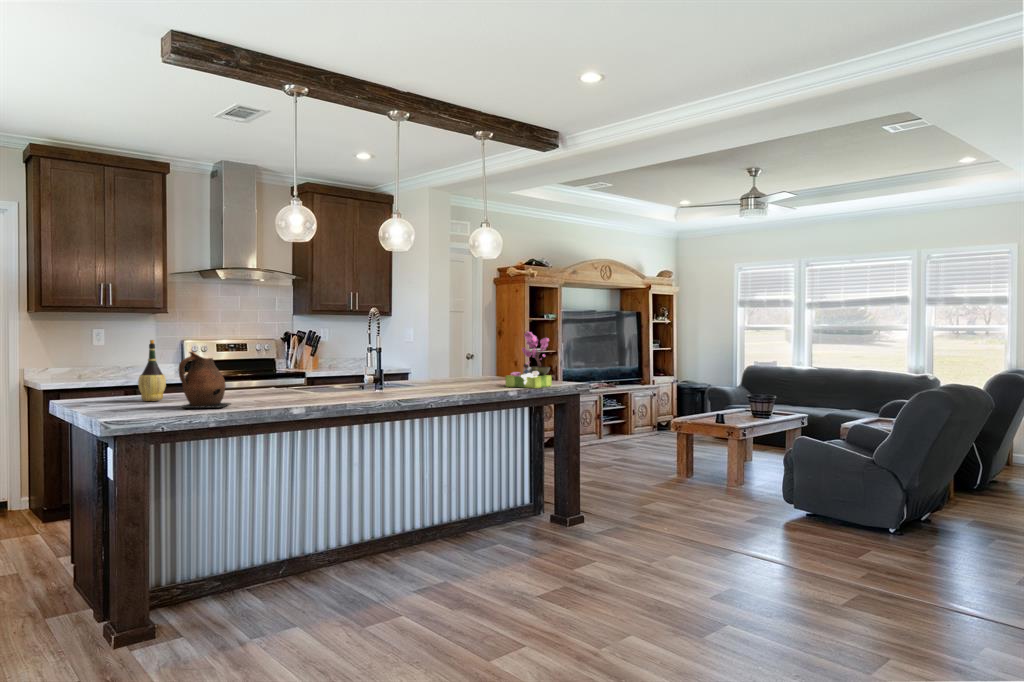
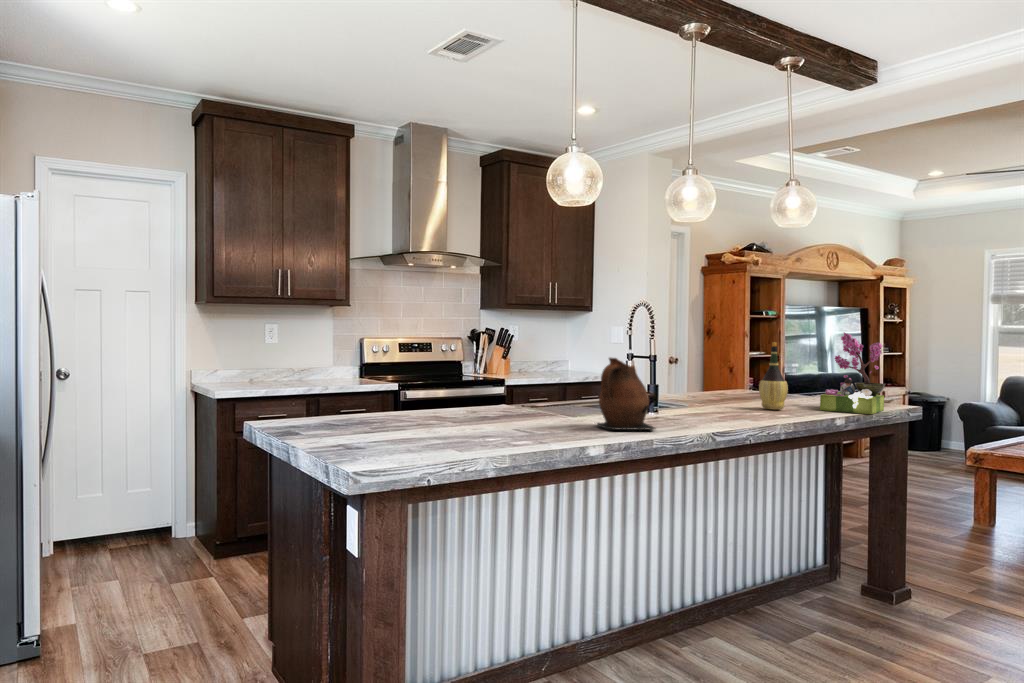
wine bottle: present [138,340,166,401] -> present [759,342,788,410]
ceramic pitcher: present [179,352,230,408] -> present [597,358,655,430]

